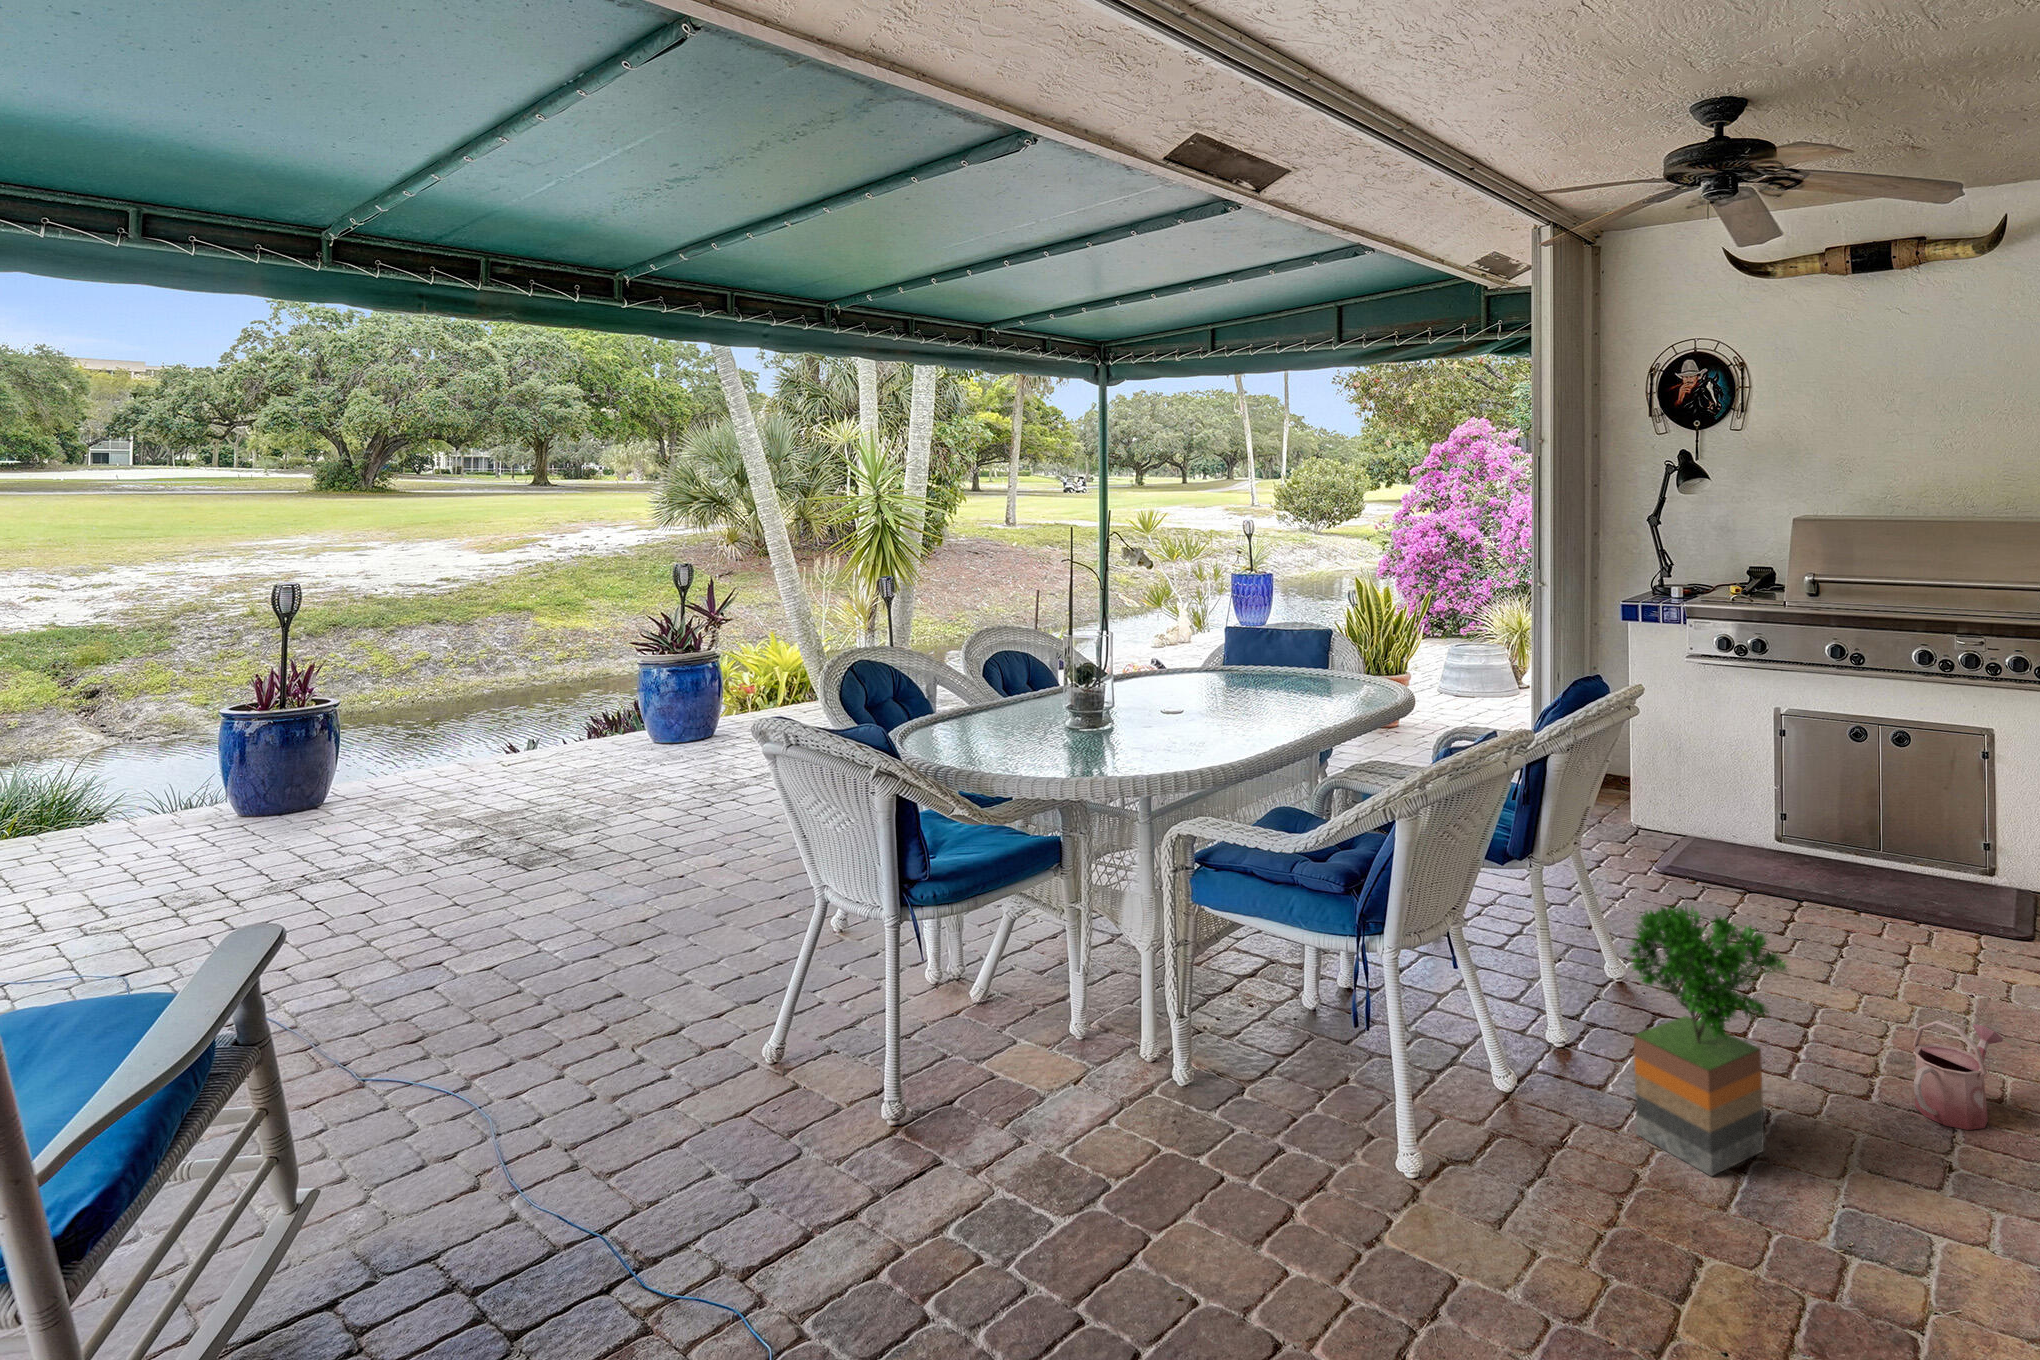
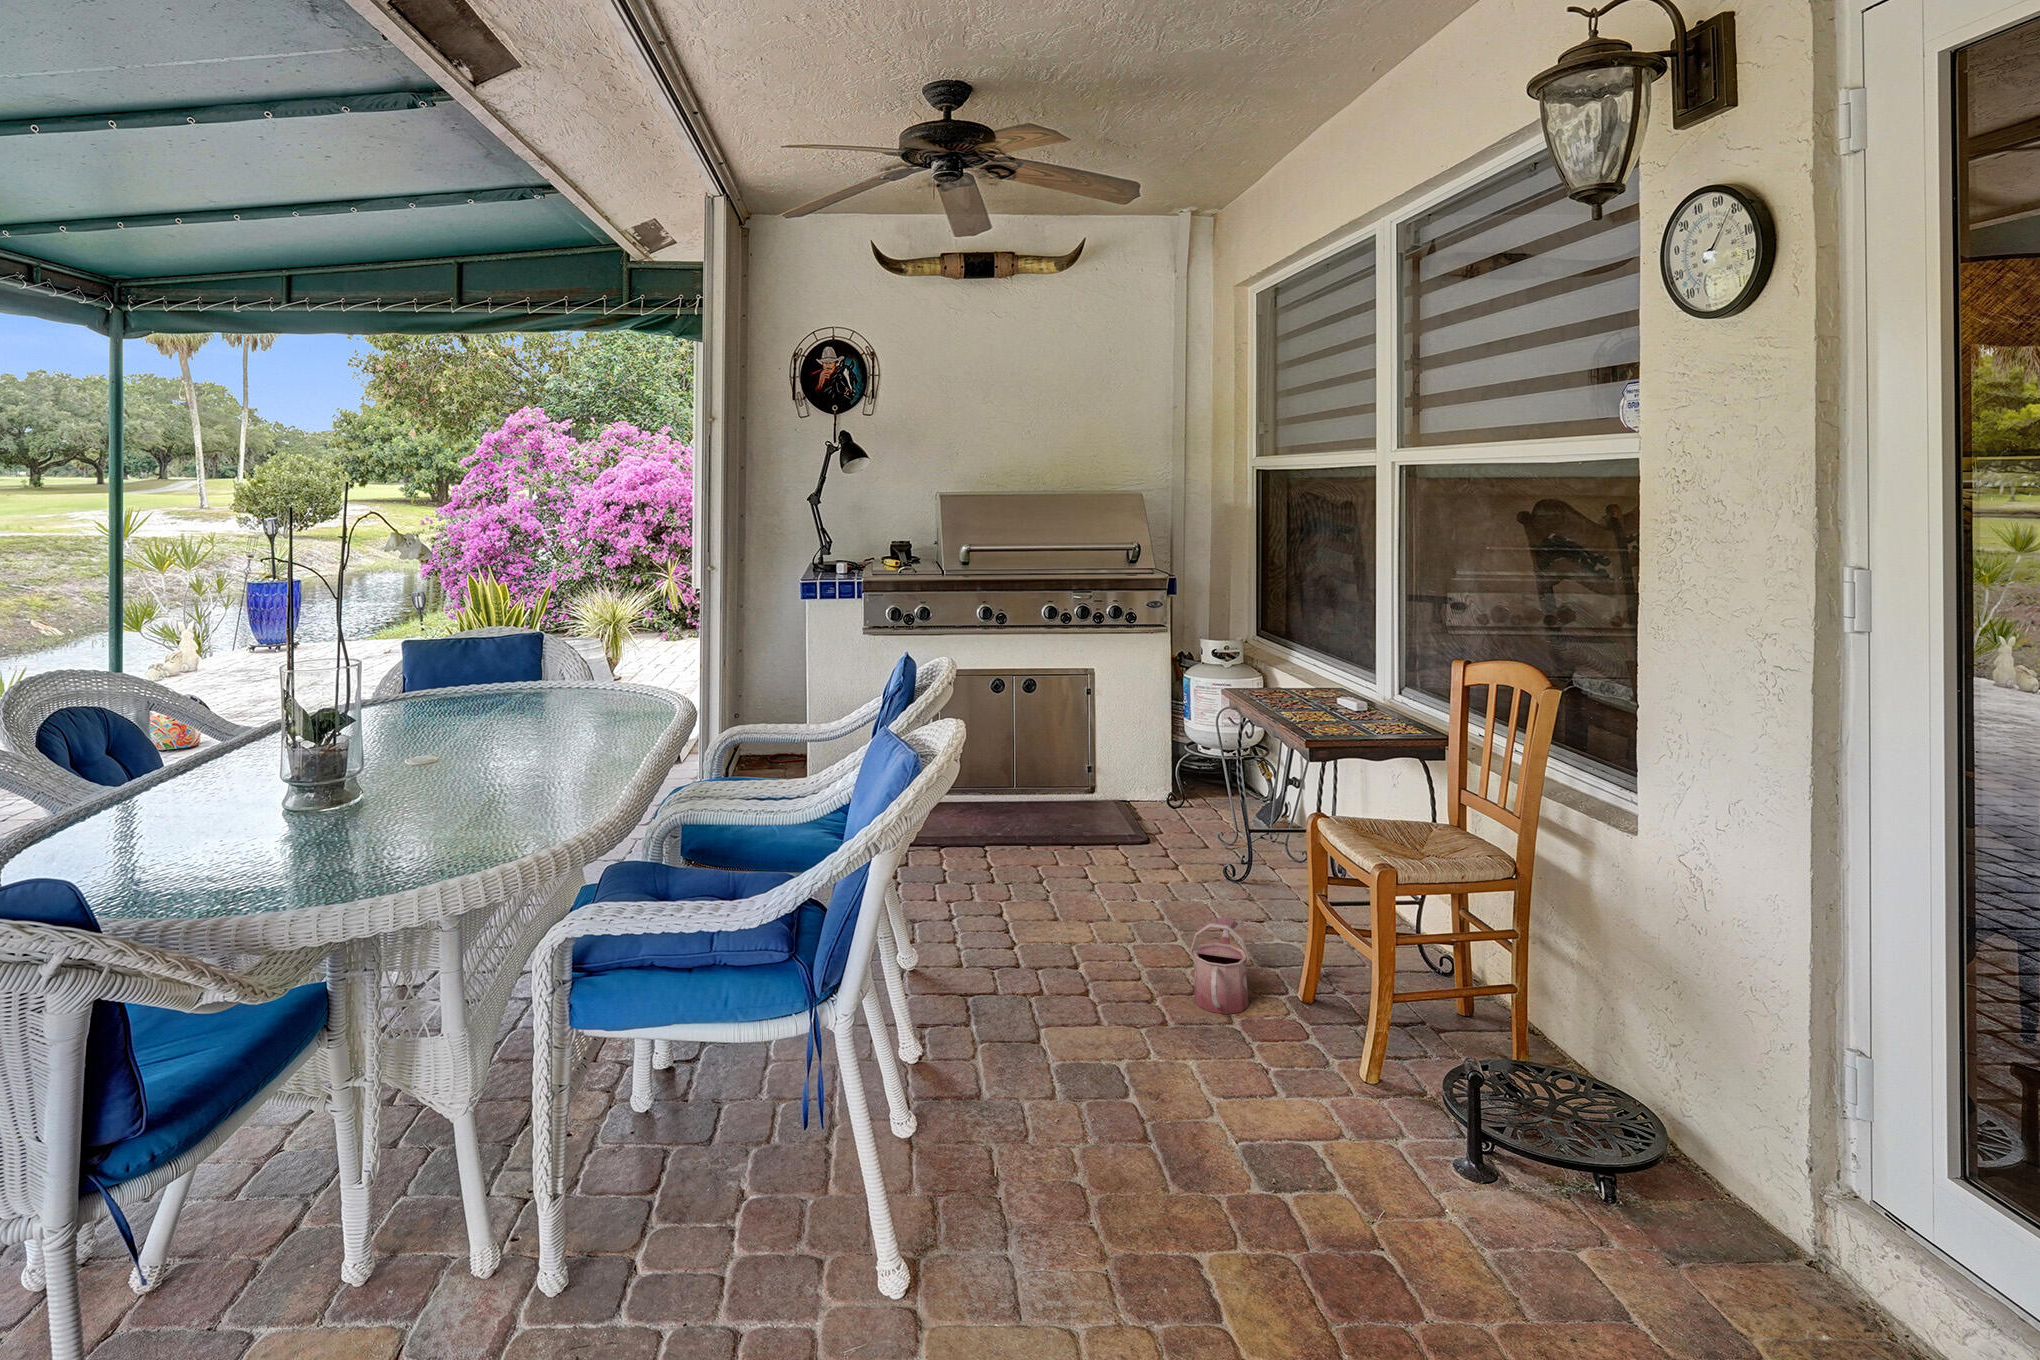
potted tree: present [1626,904,1786,1176] -> none [1022,872,1178,1140]

